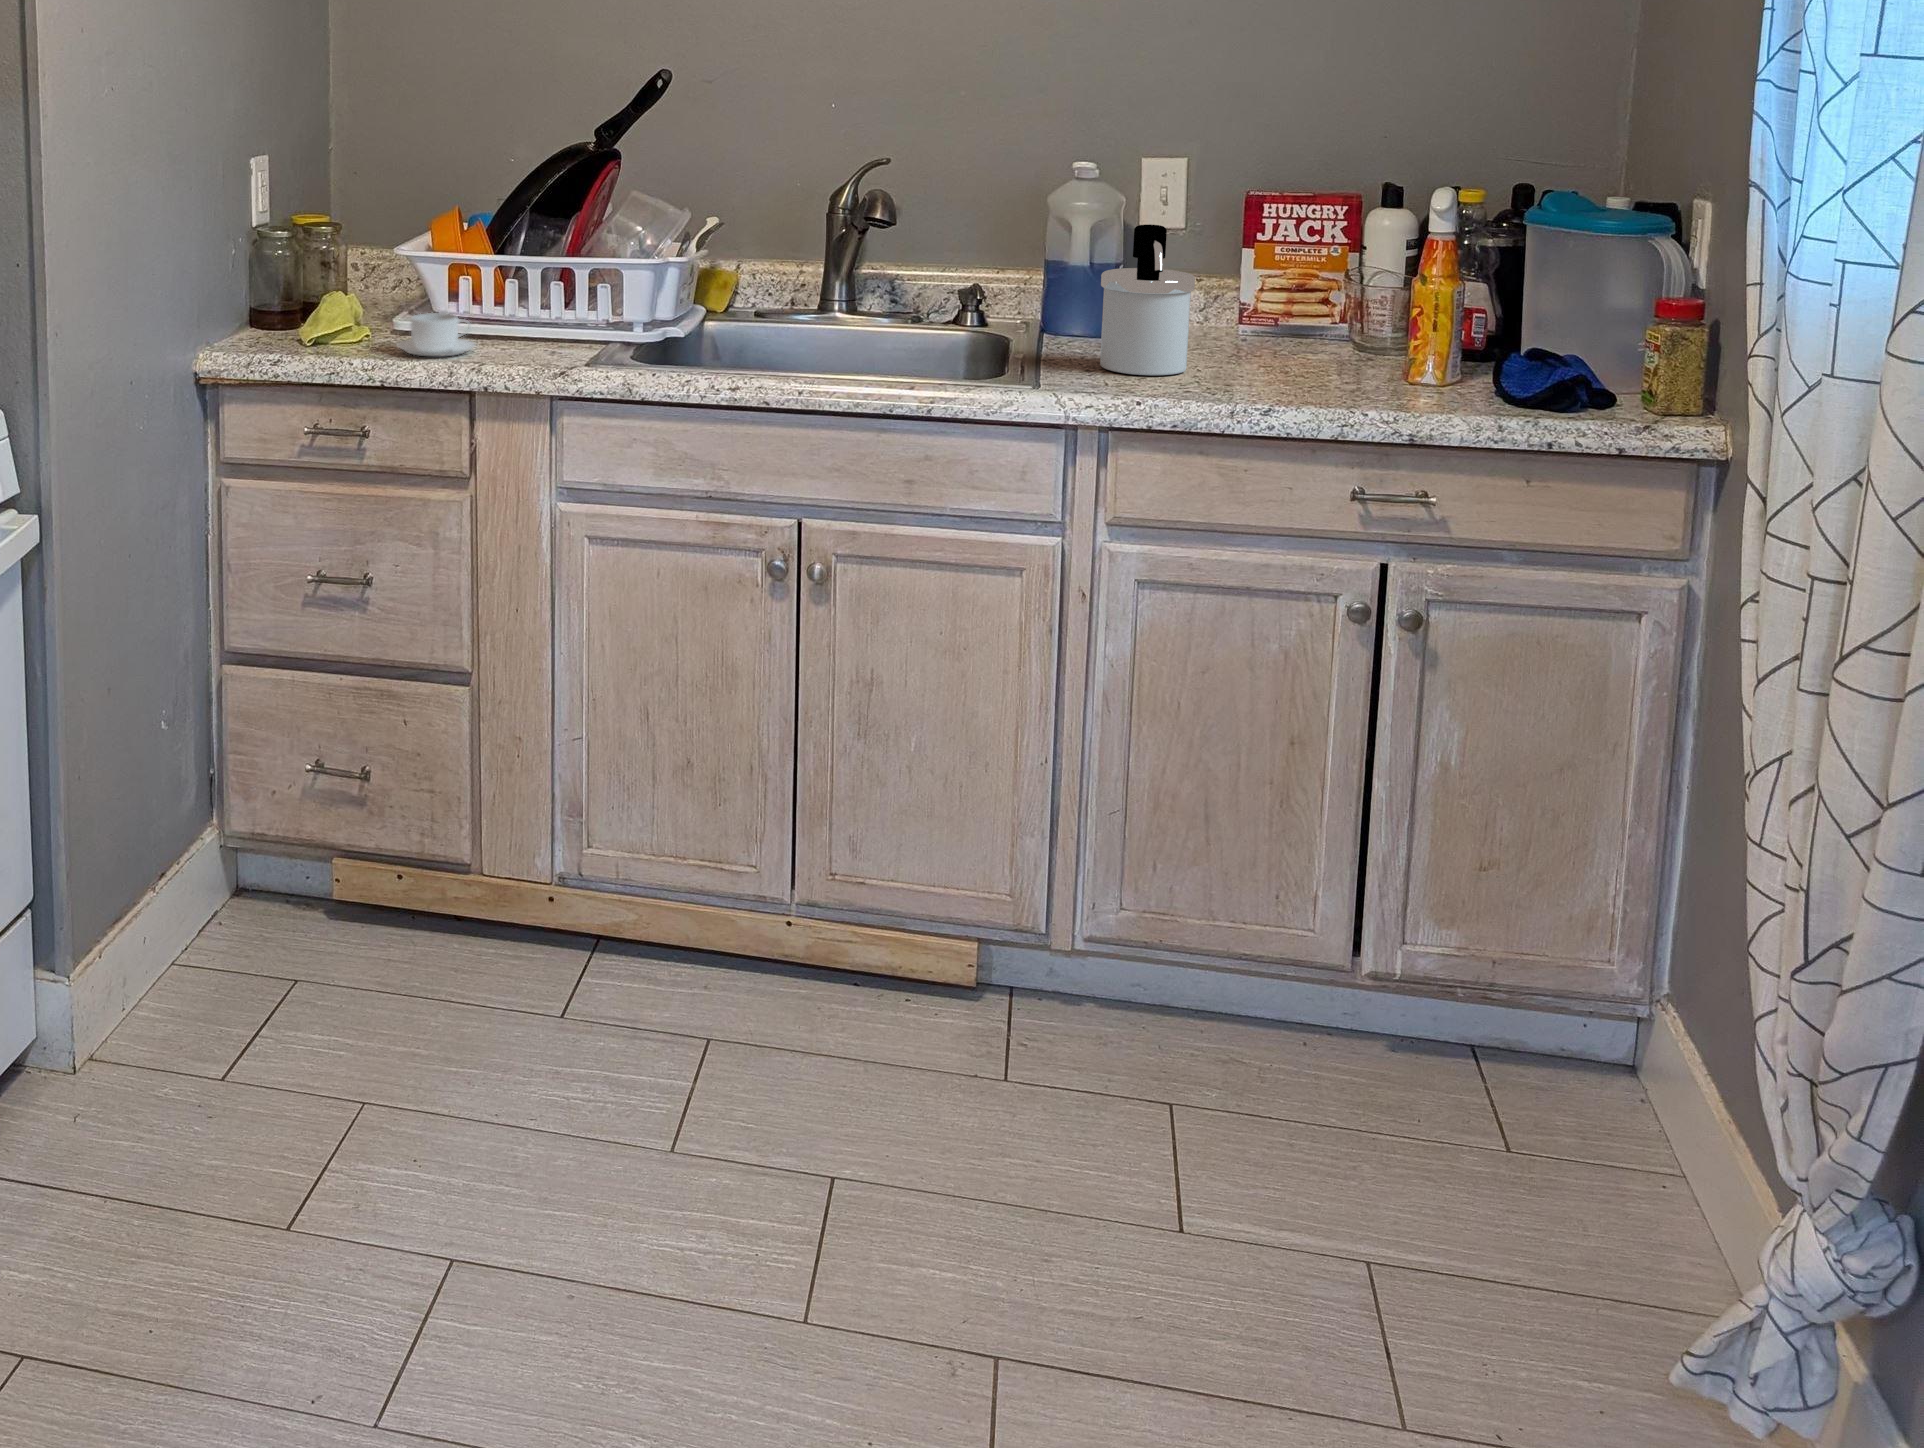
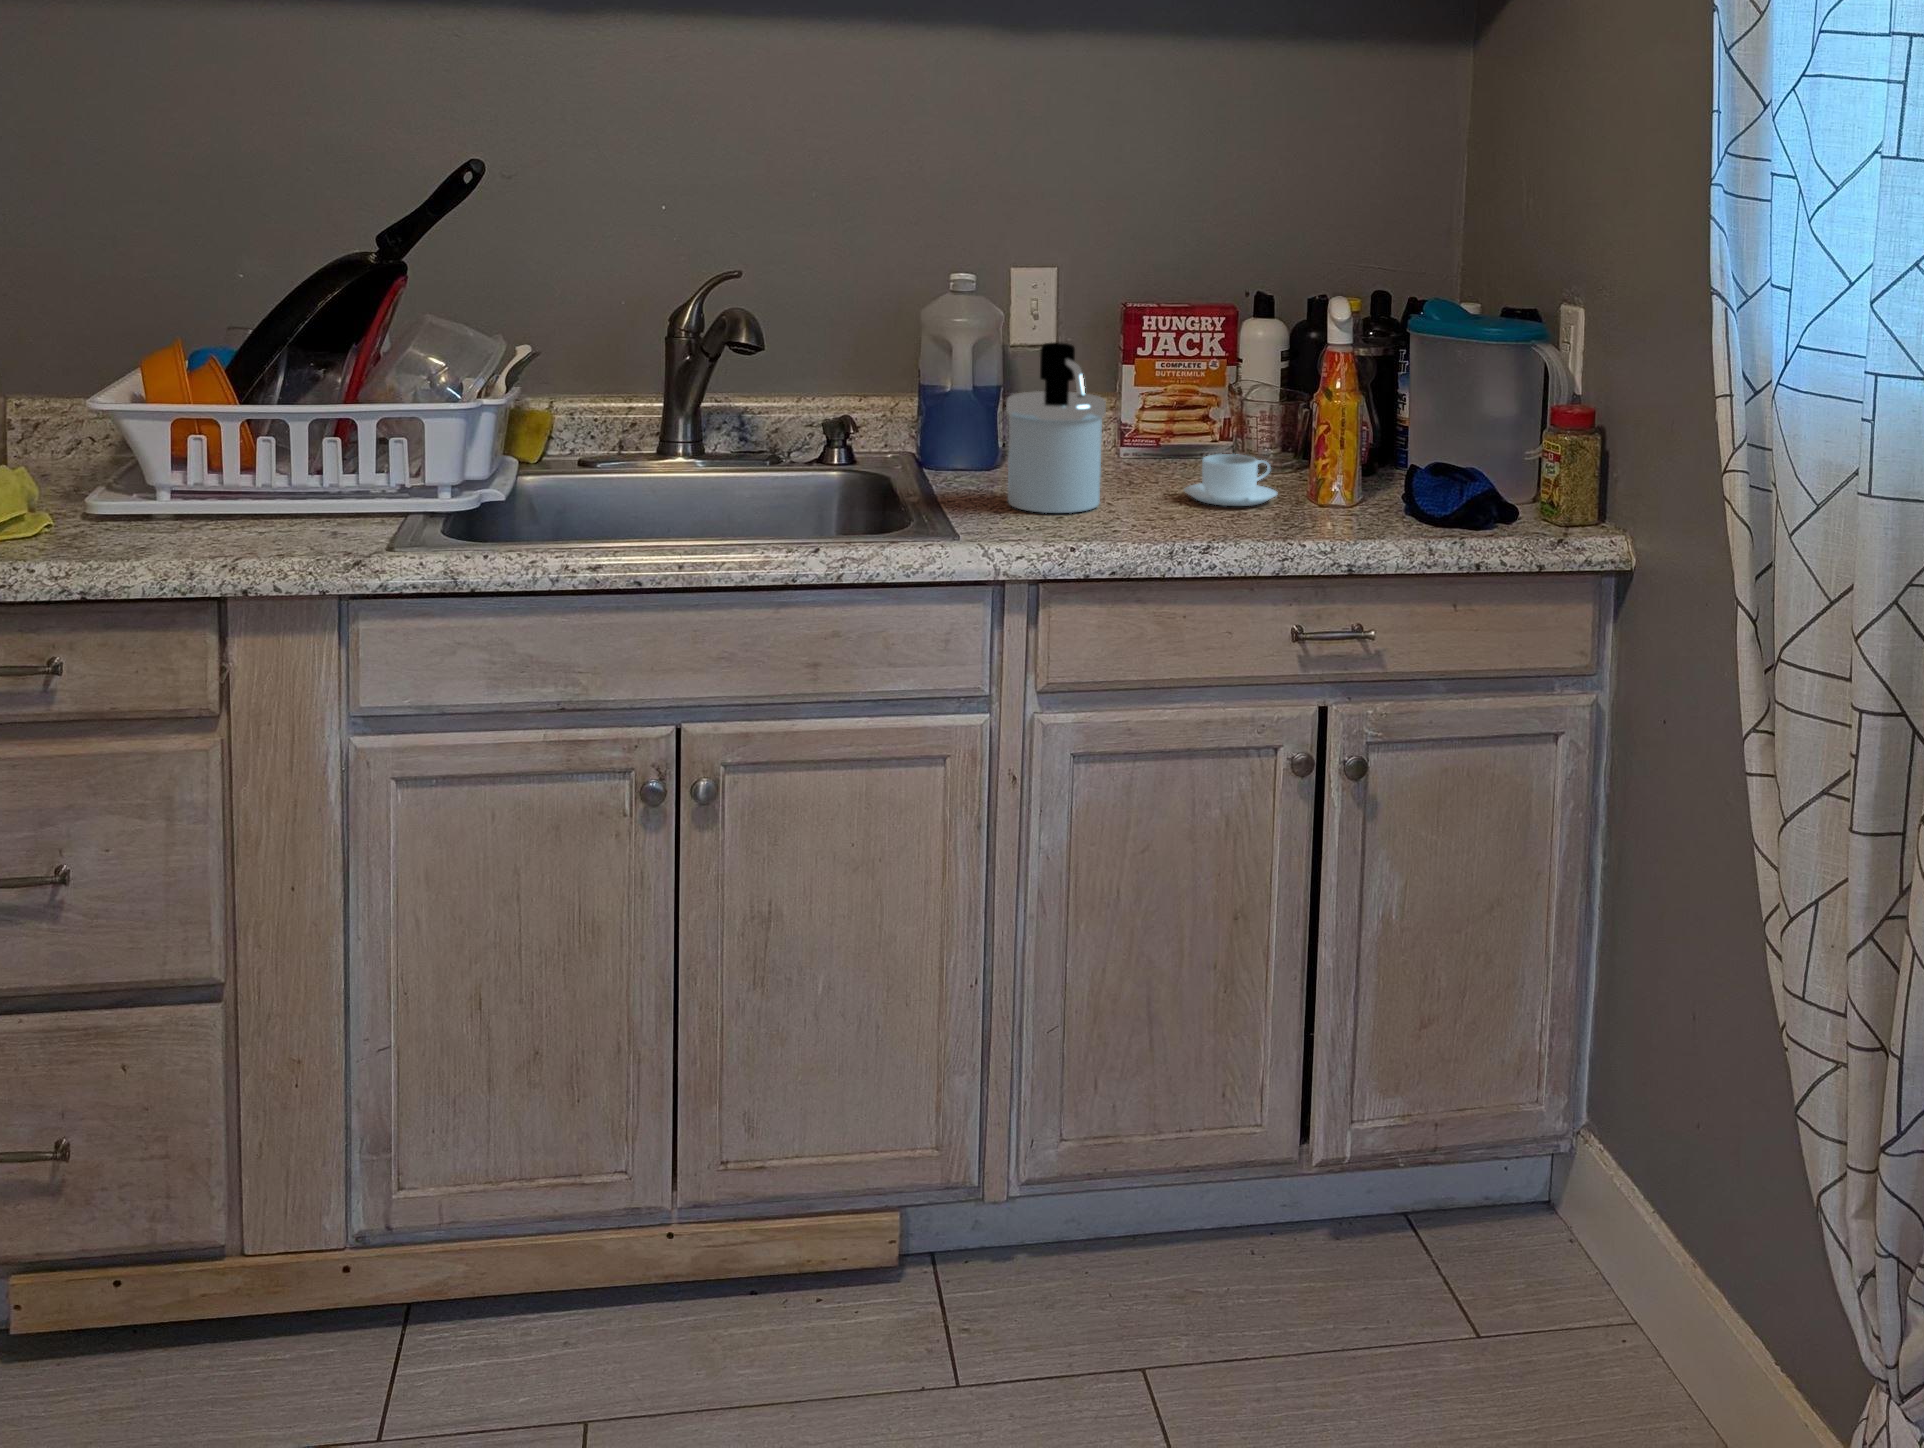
coffee cup: present [397,313,475,357] -> present [1184,454,1278,506]

